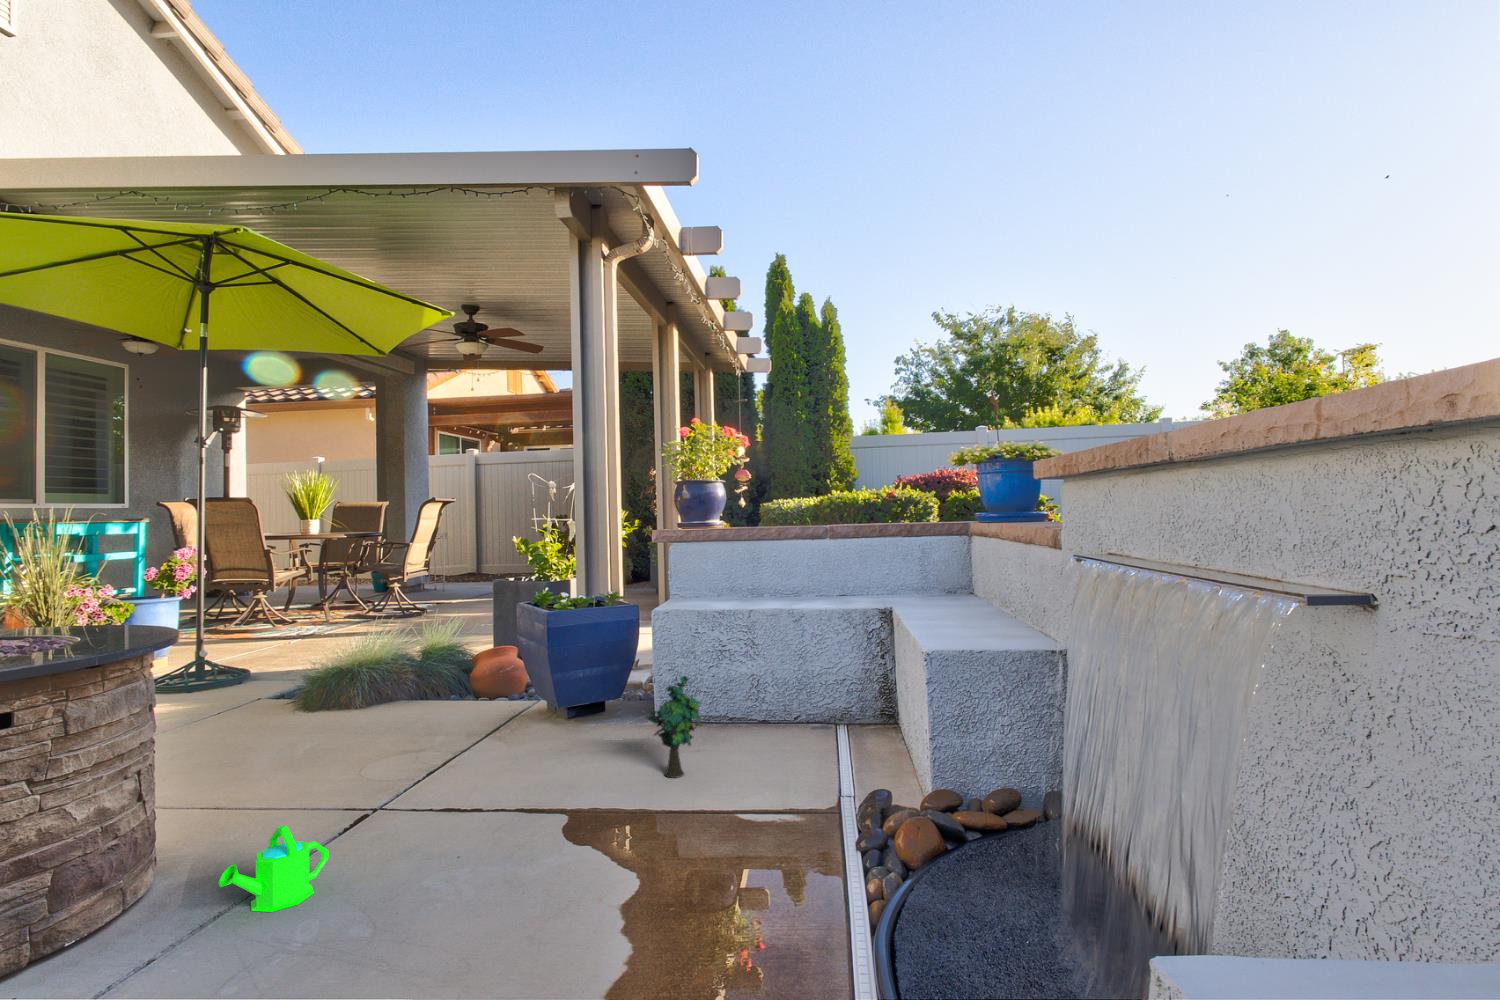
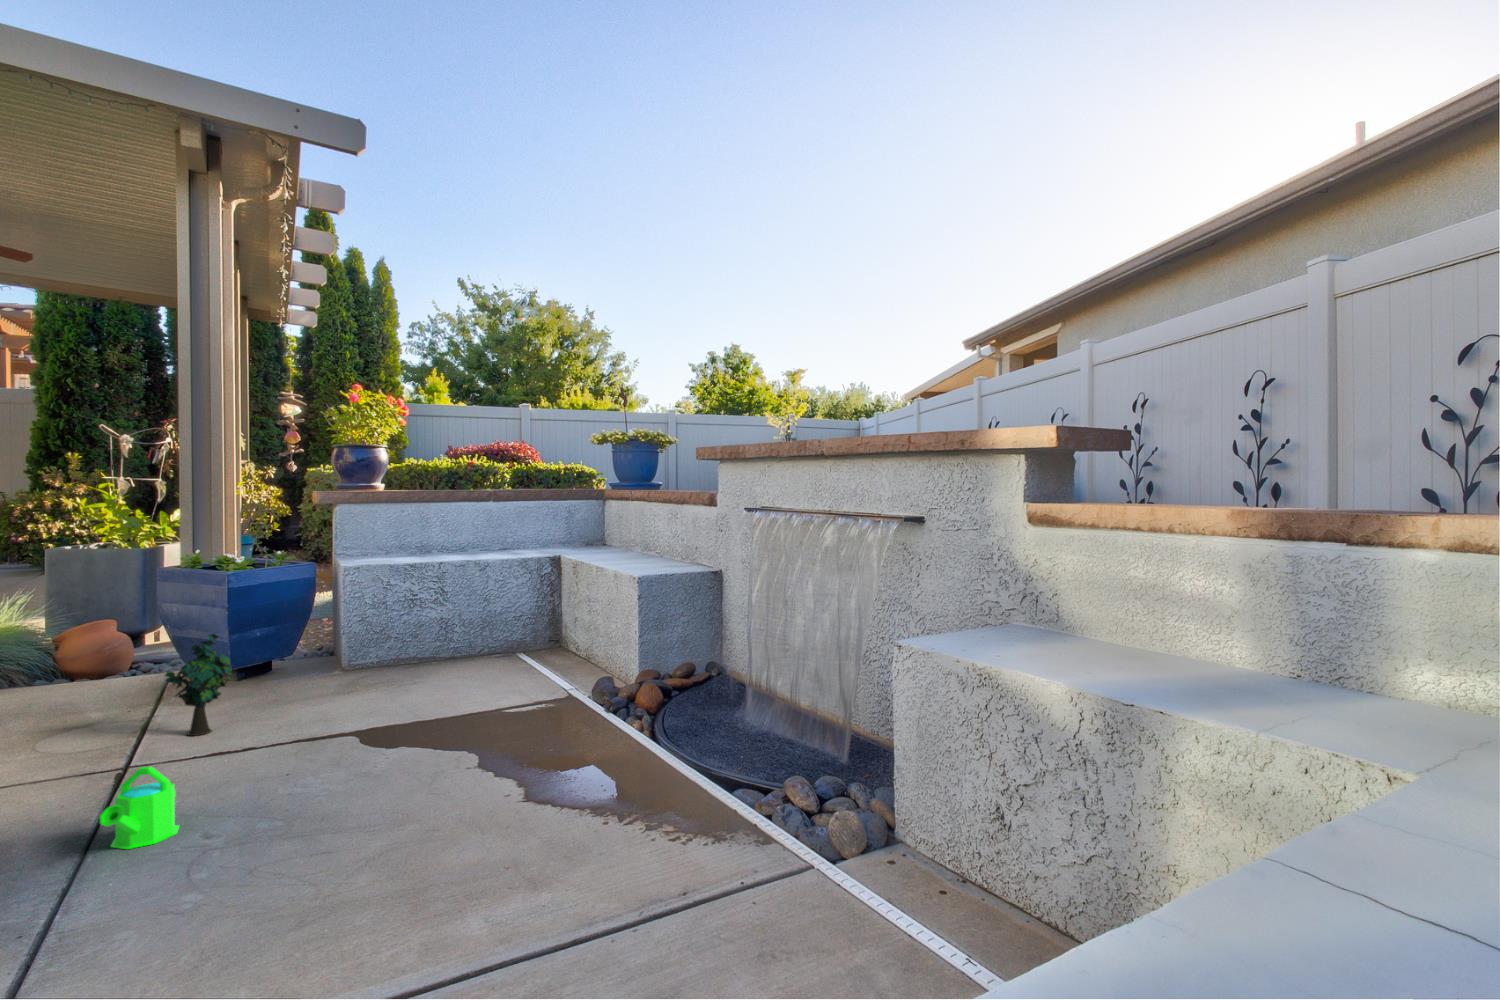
decorative plant: present [648,676,702,778] -> present [165,634,233,736]

